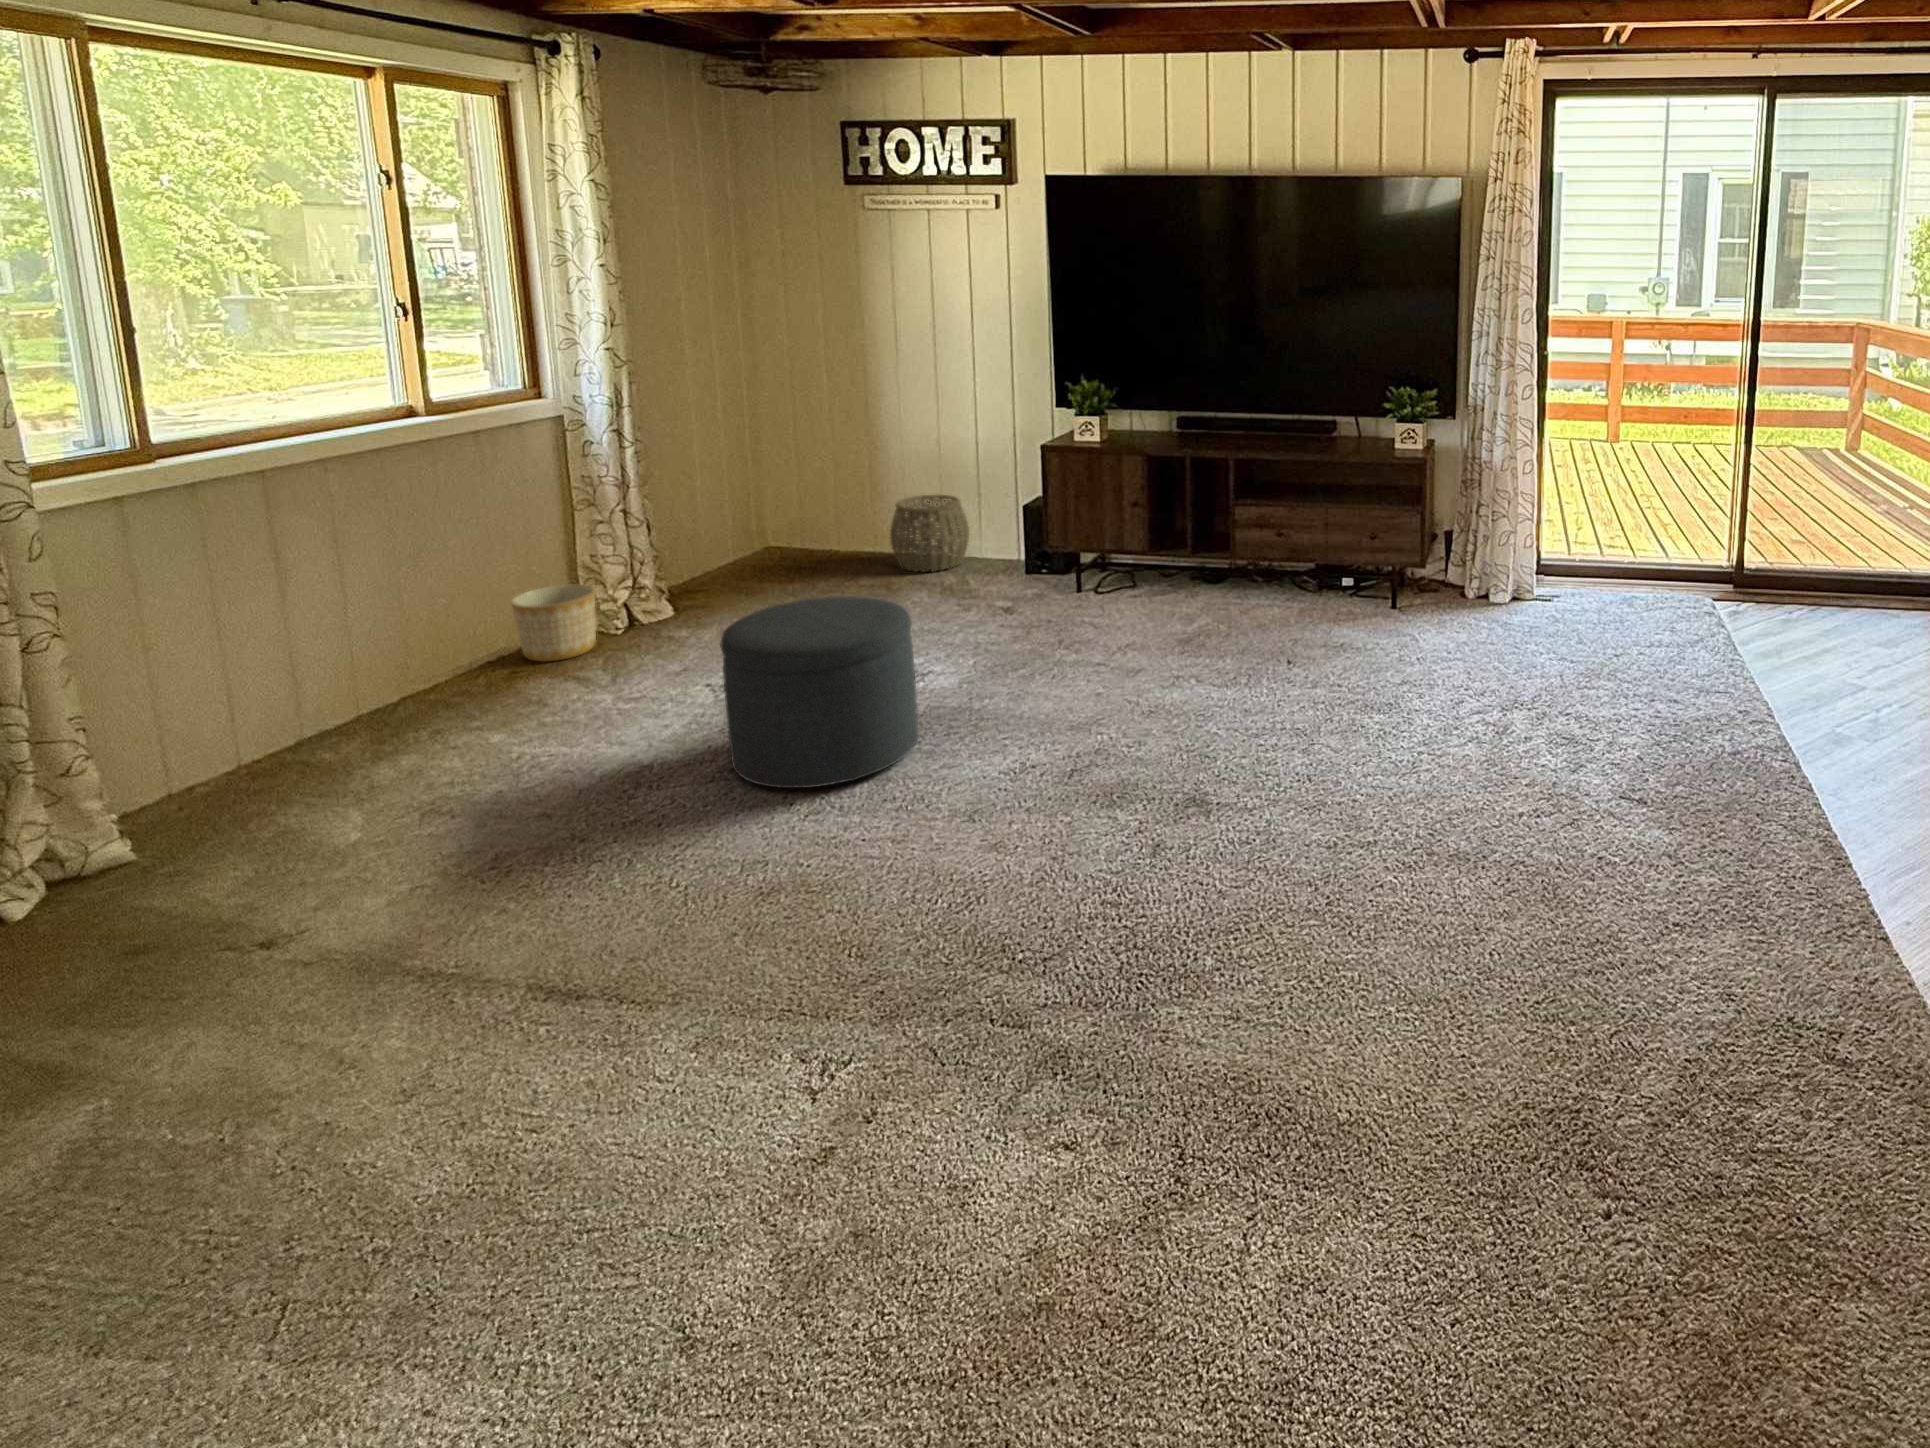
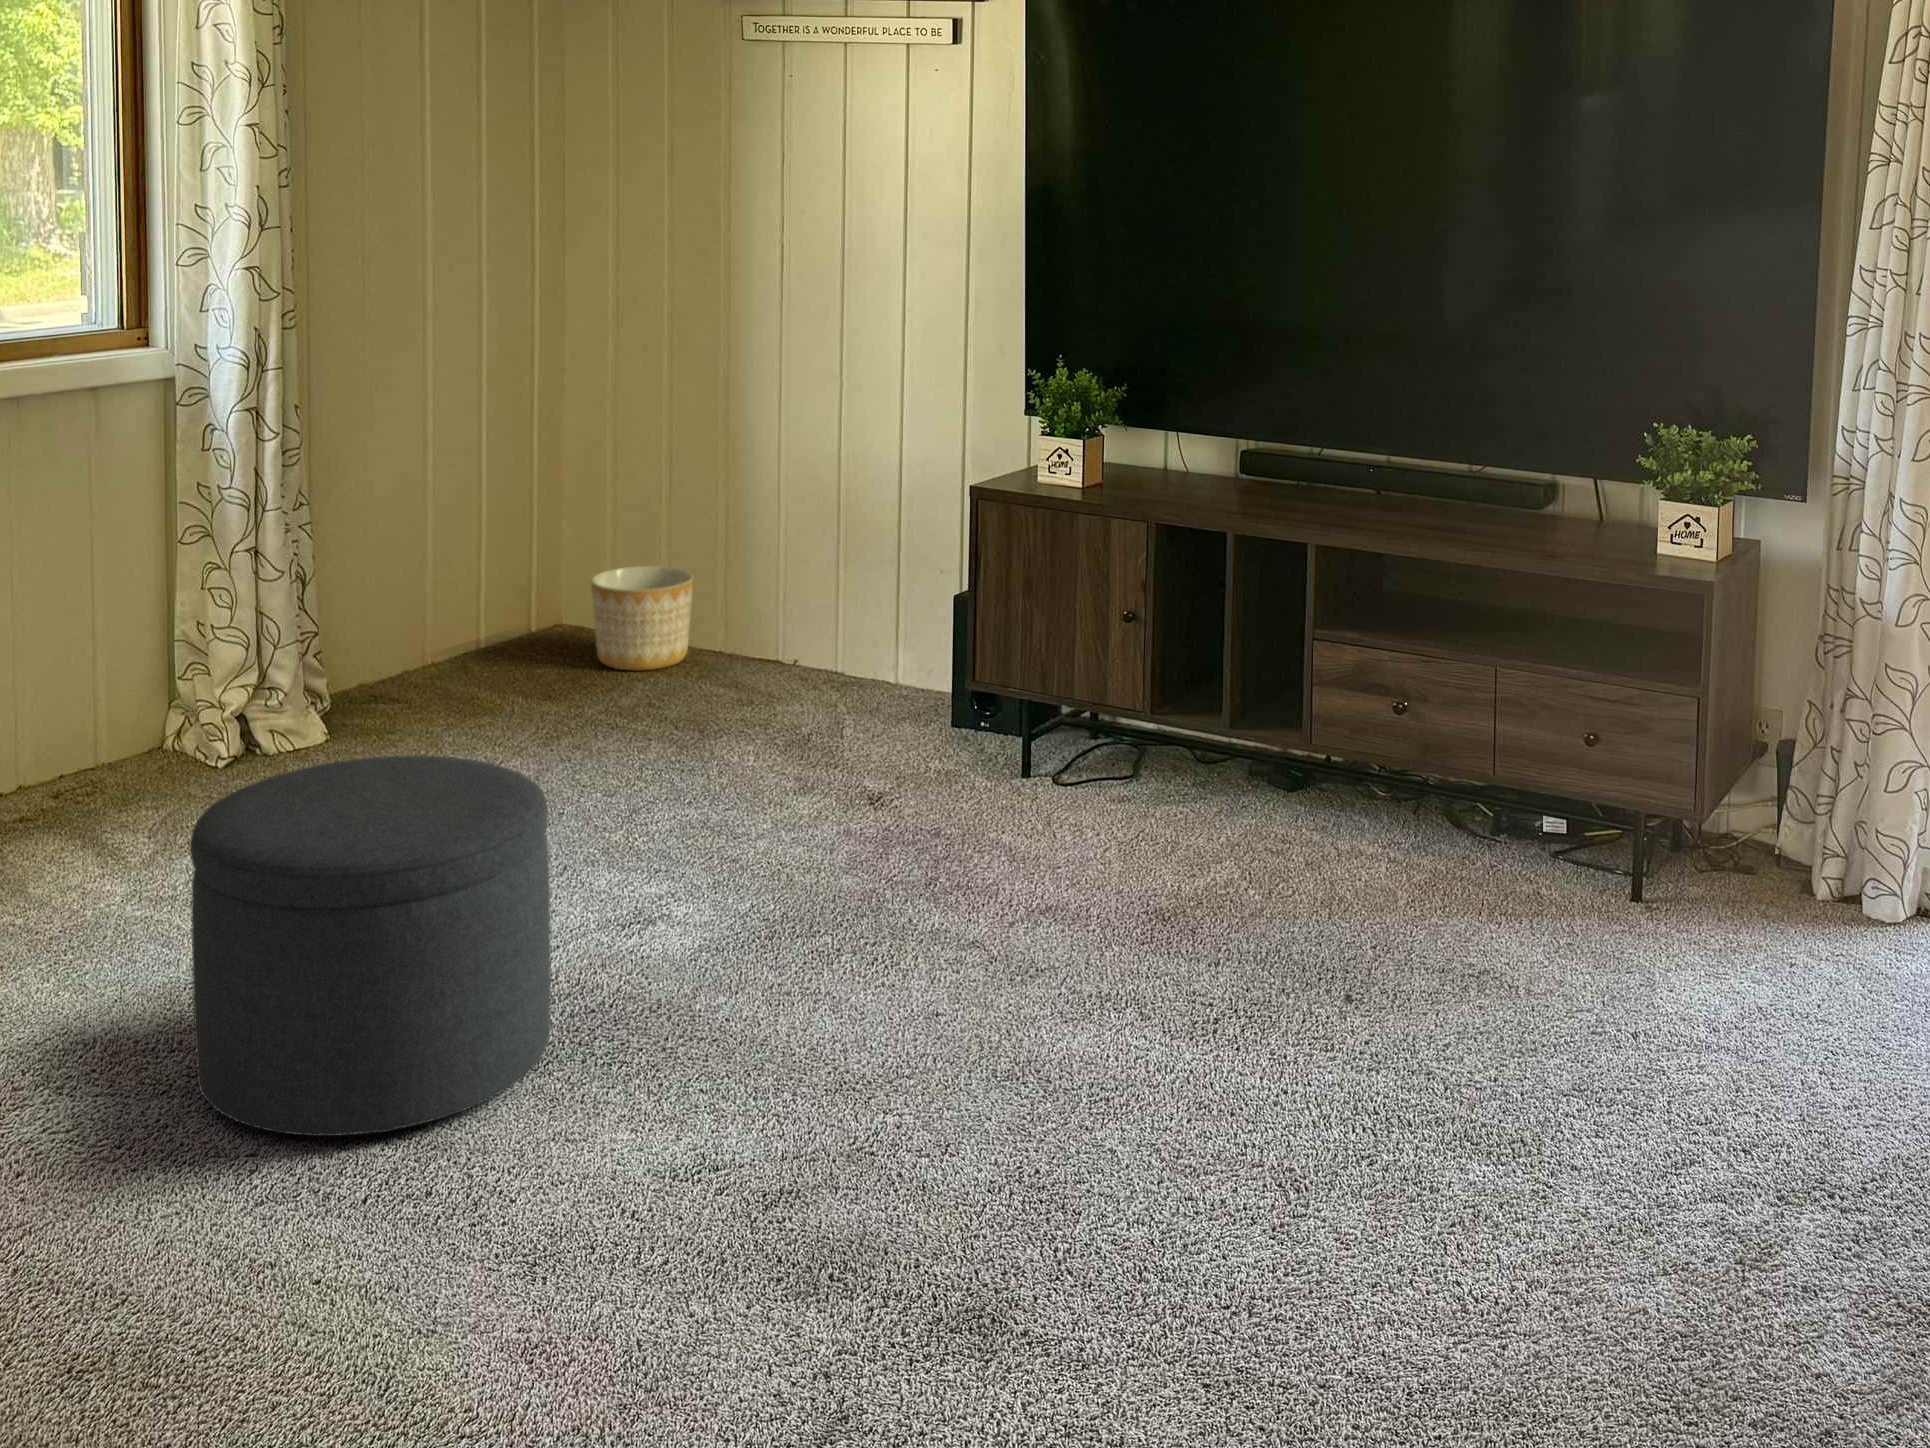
woven basket: present [890,495,969,572] -> none [718,562,862,709]
planter: present [511,585,596,662] -> present [591,566,693,671]

